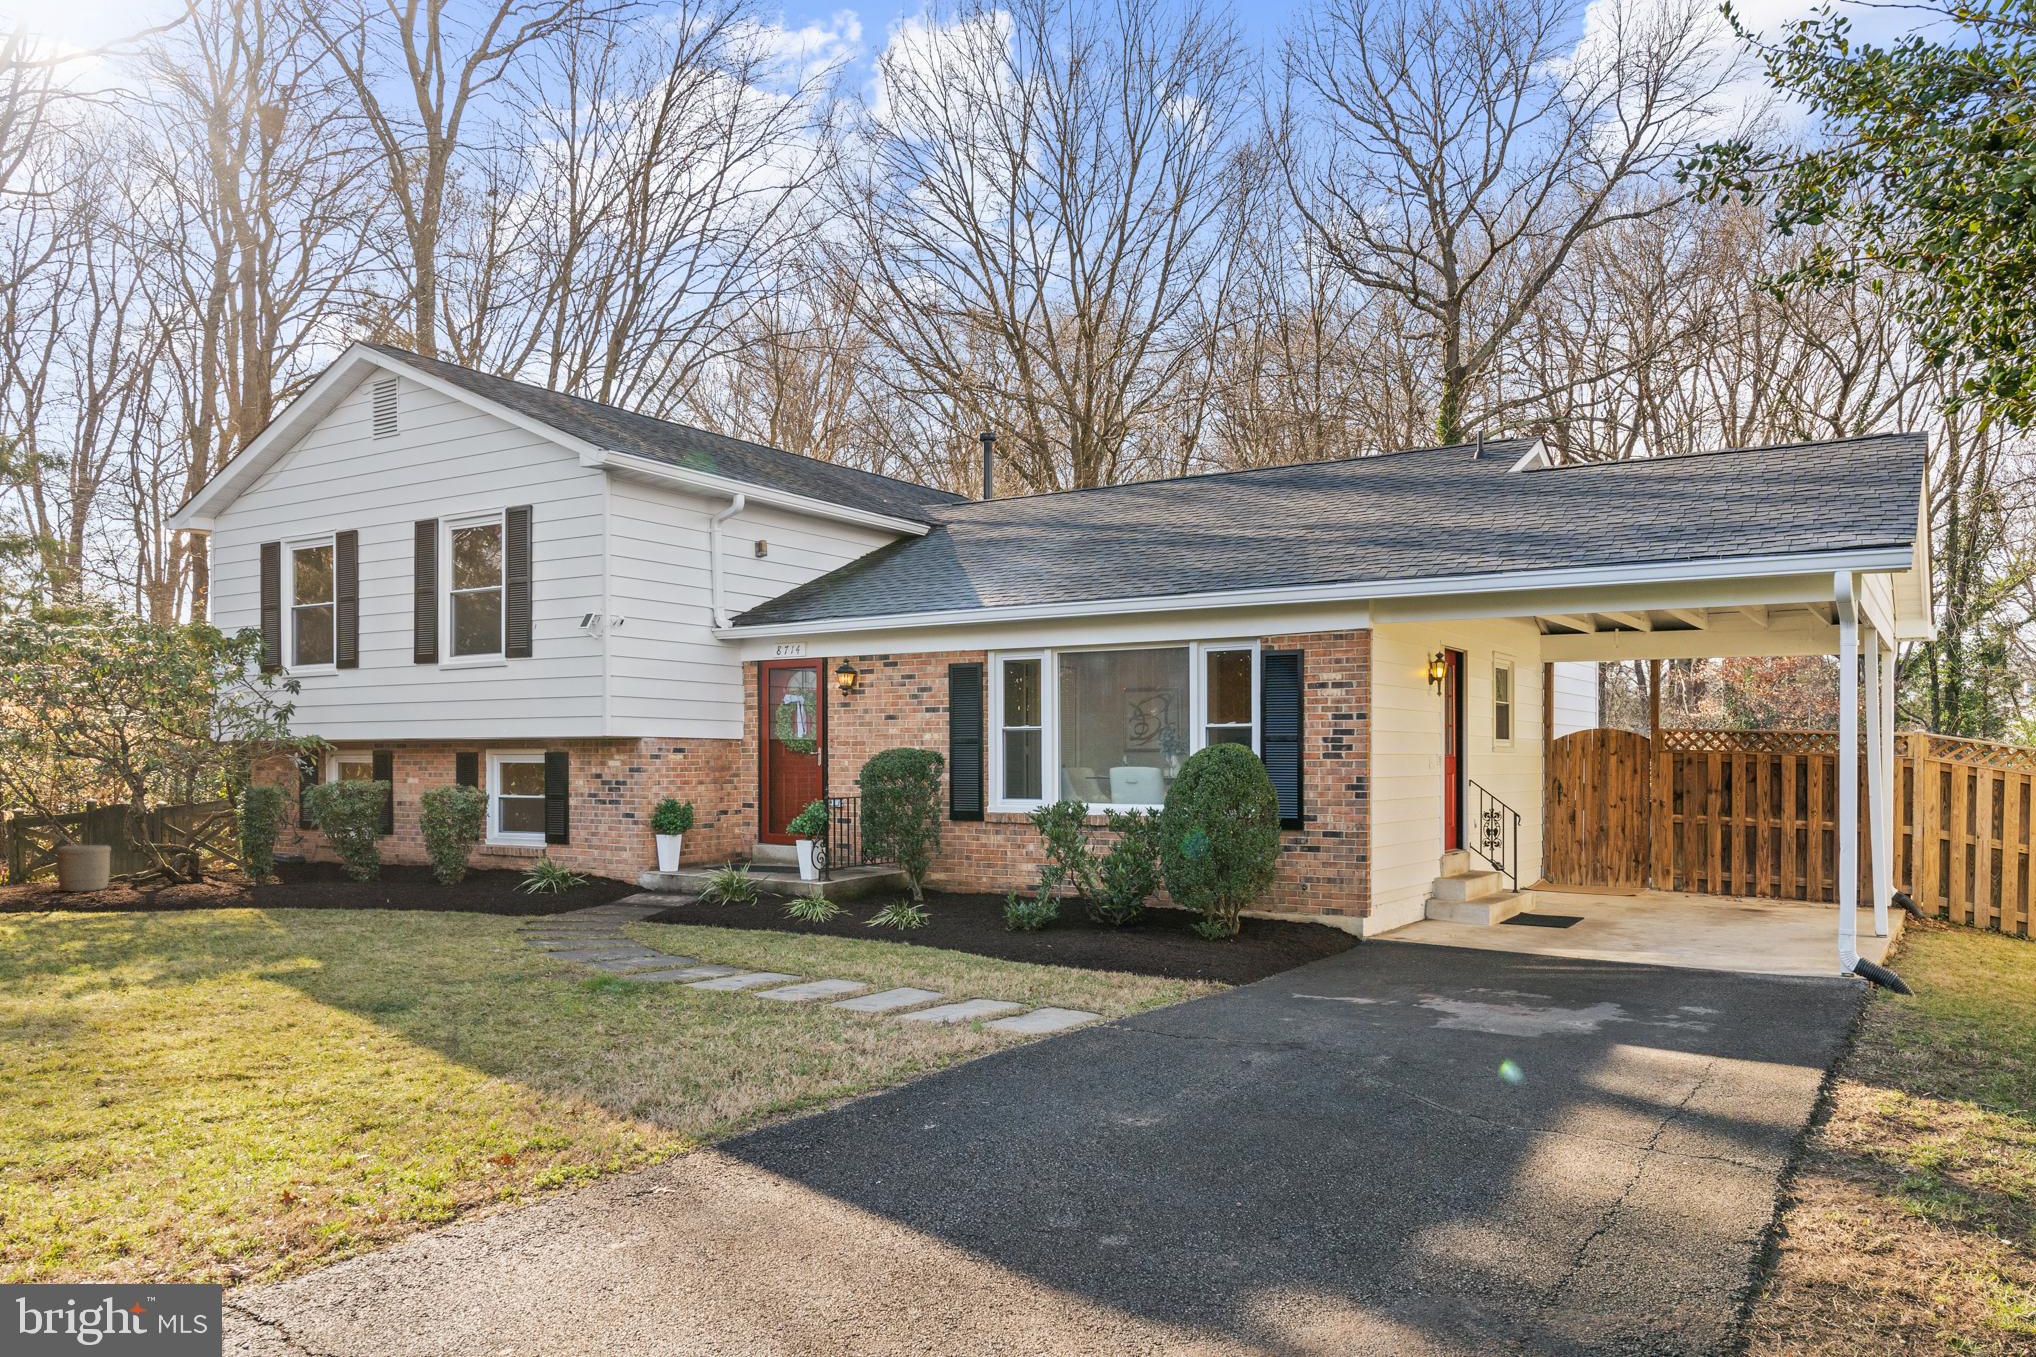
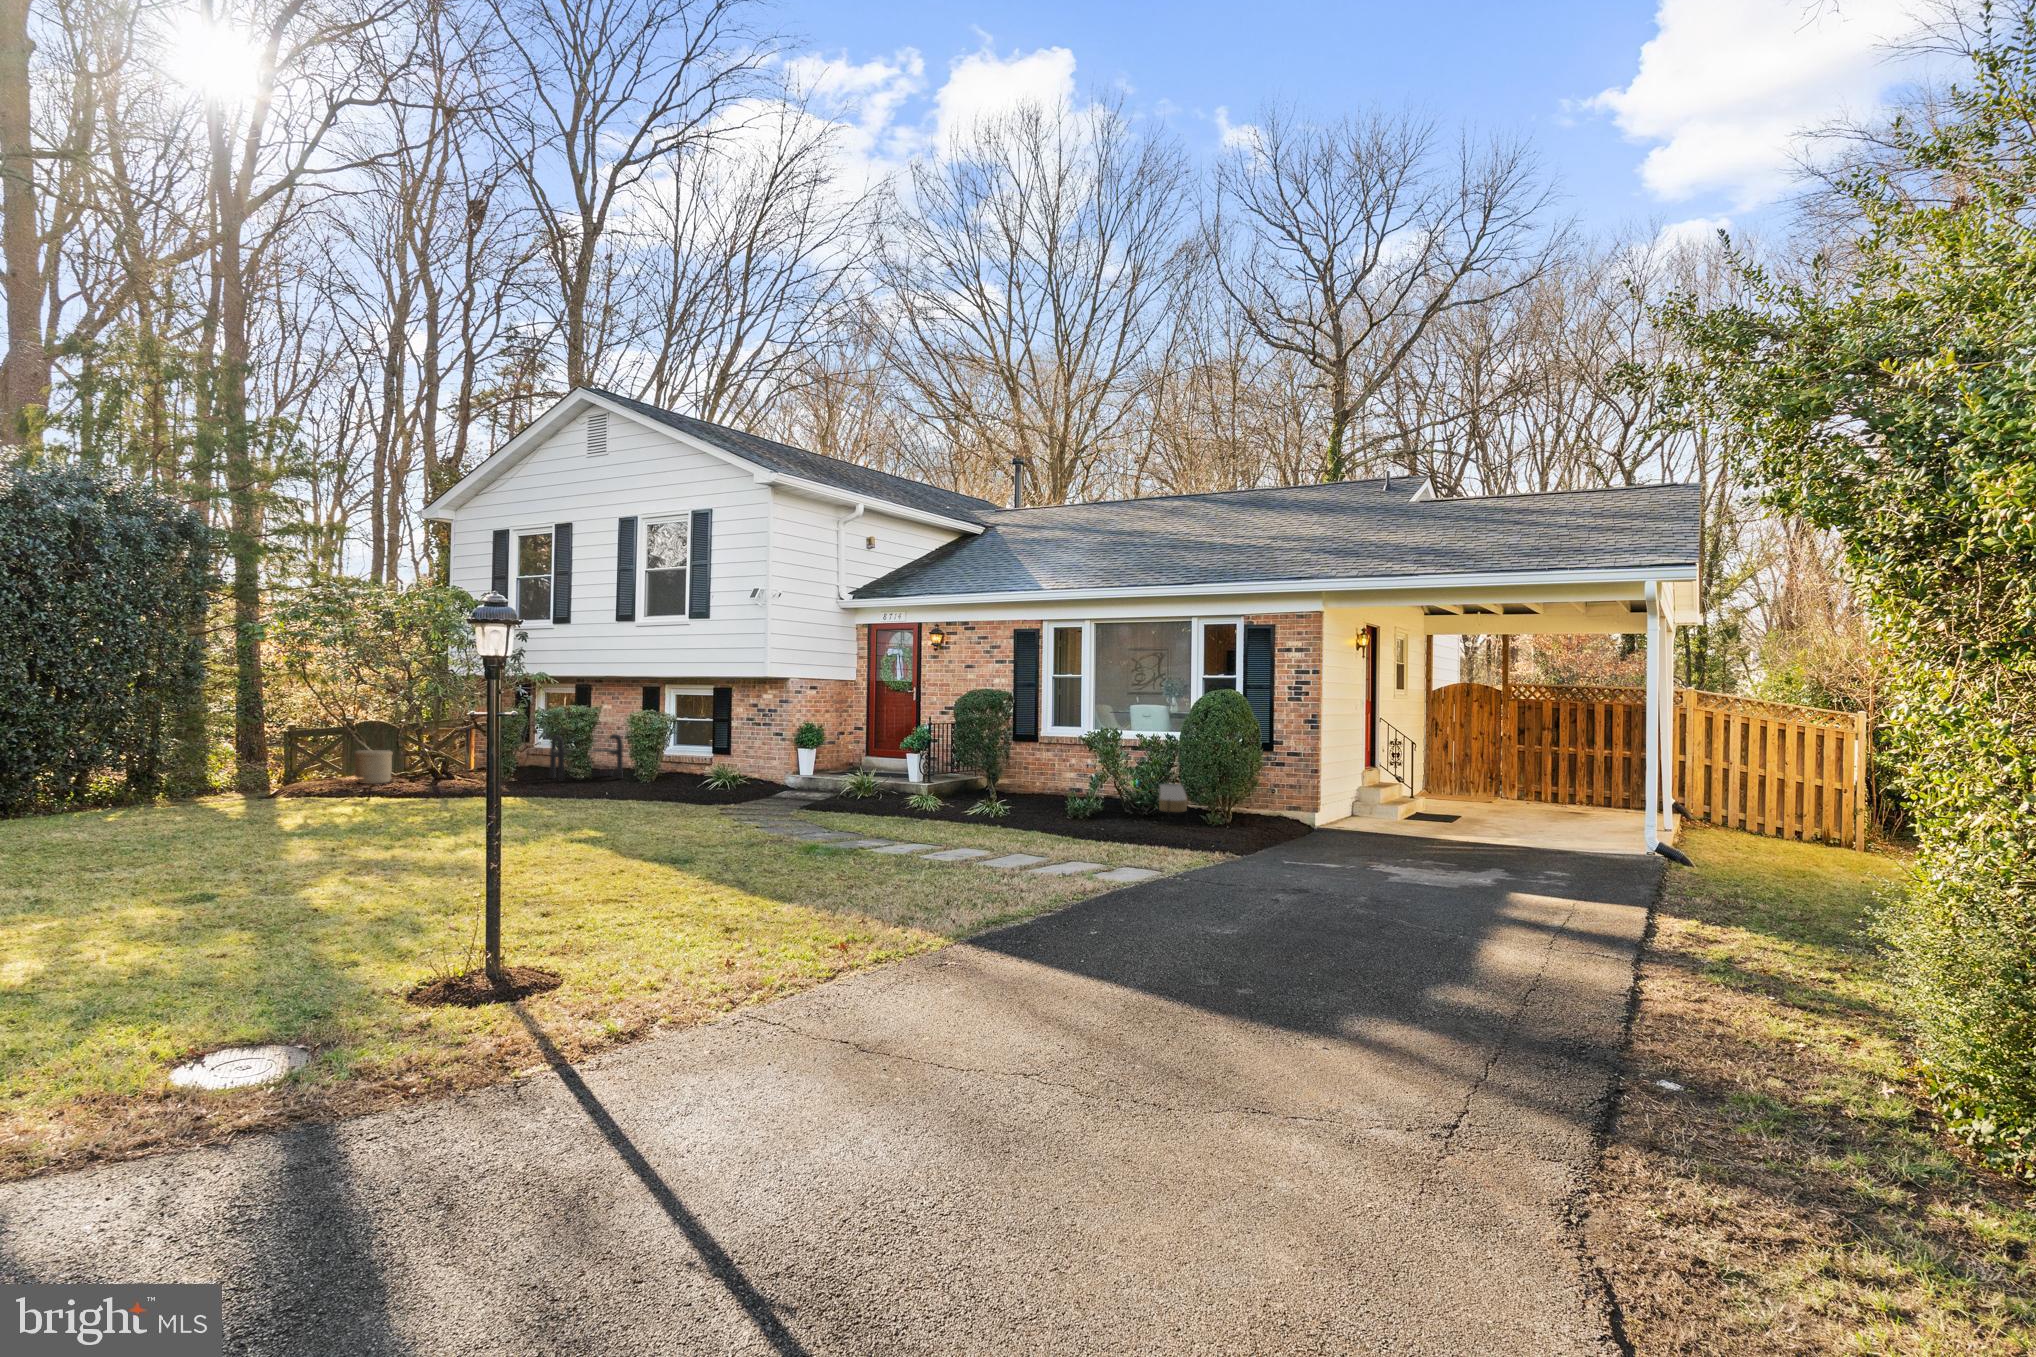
bench: none [330,817,429,885] -> present [550,734,623,782]
planter: none [1138,879,1179,940] -> present [1159,784,1188,816]

